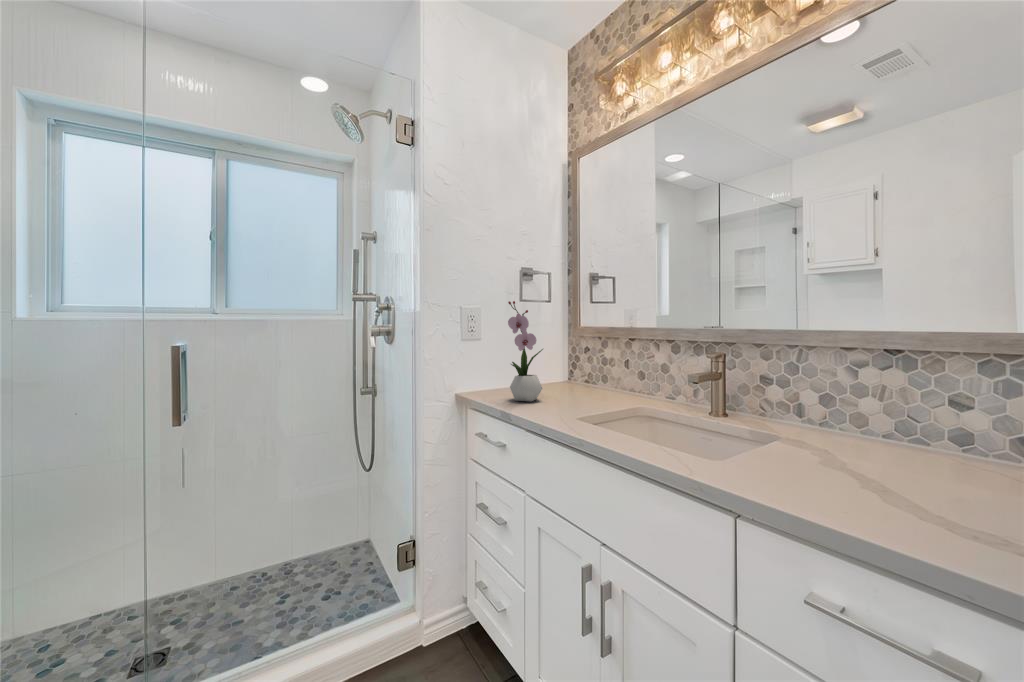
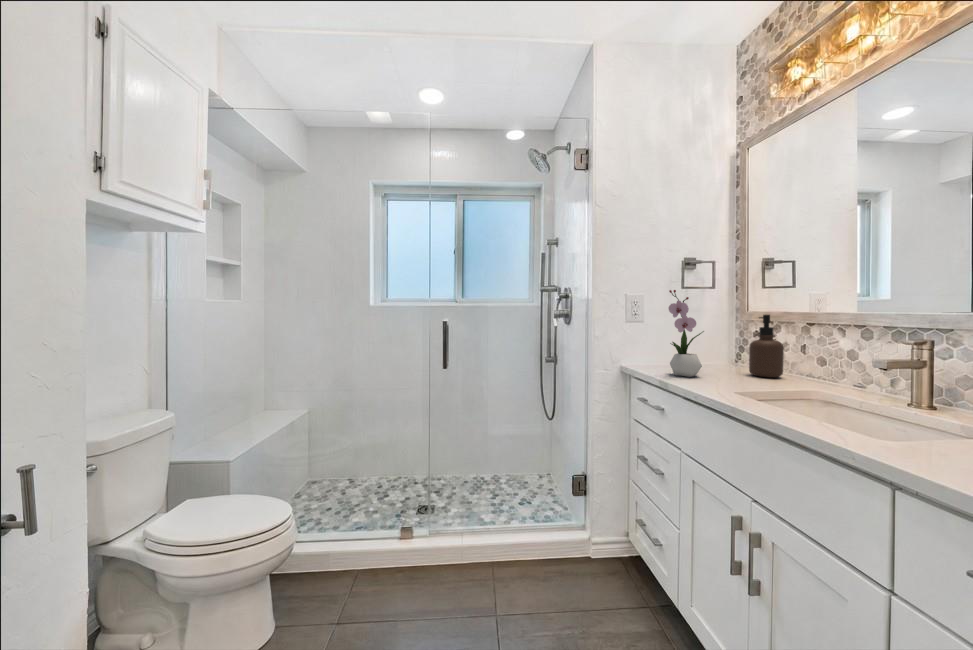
soap dispenser: none [583,330,612,395] -> present [749,315,784,378]

